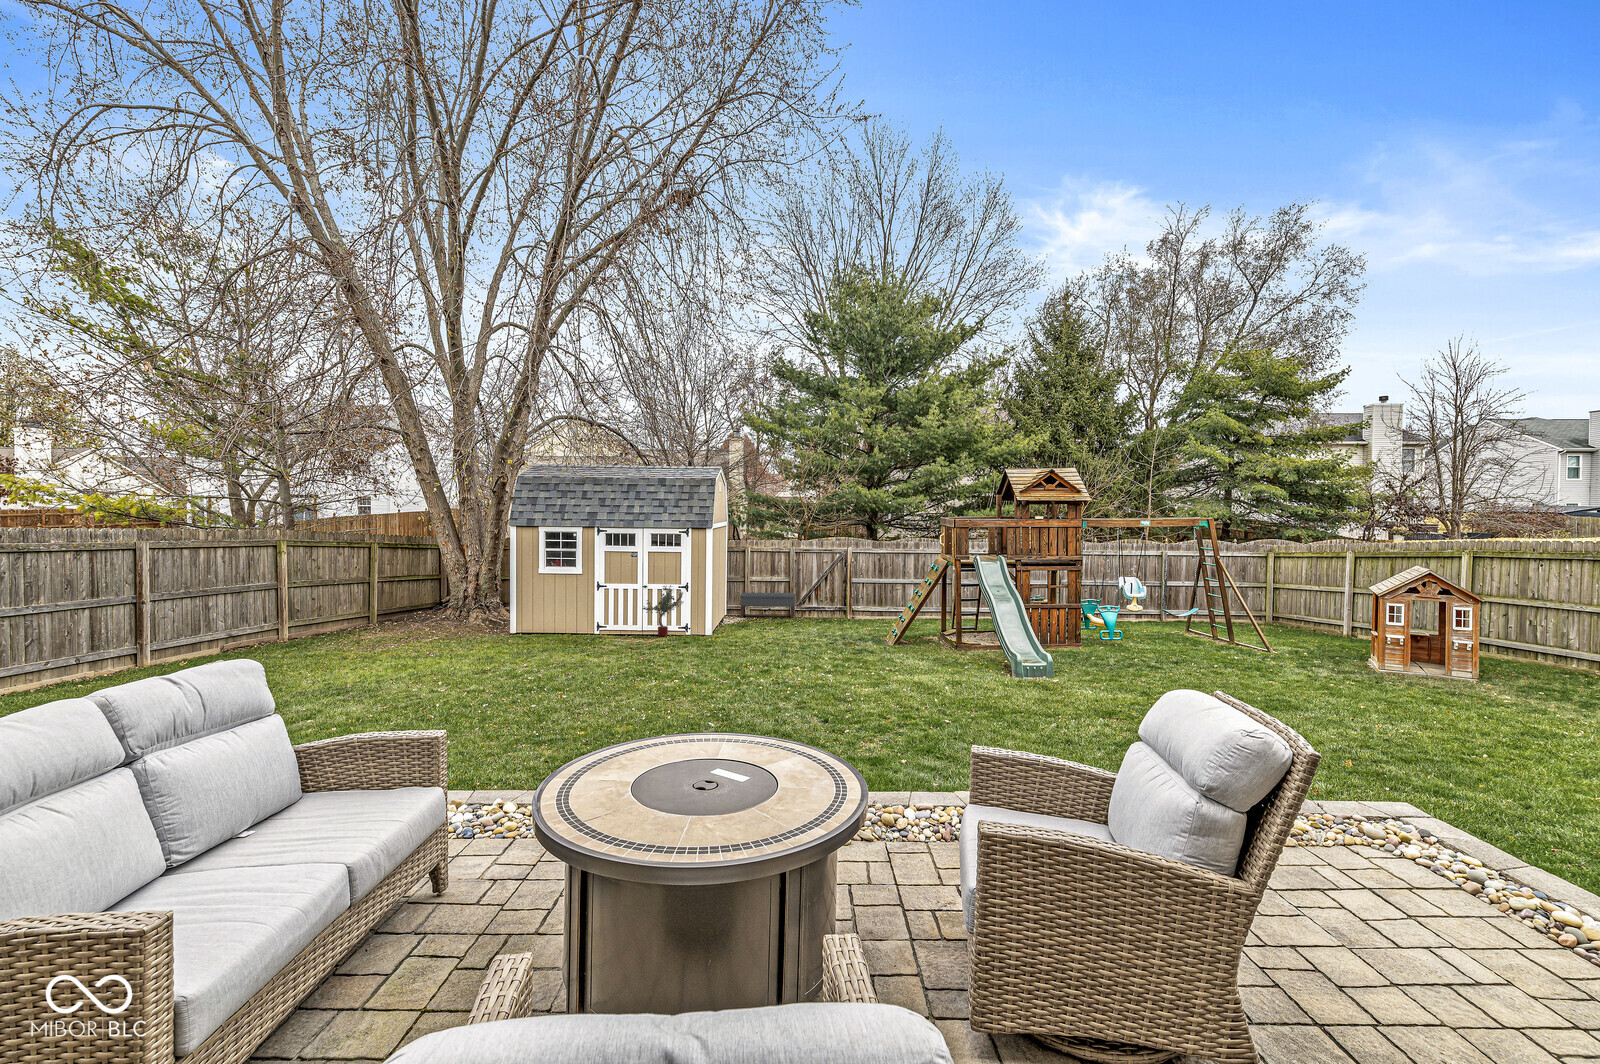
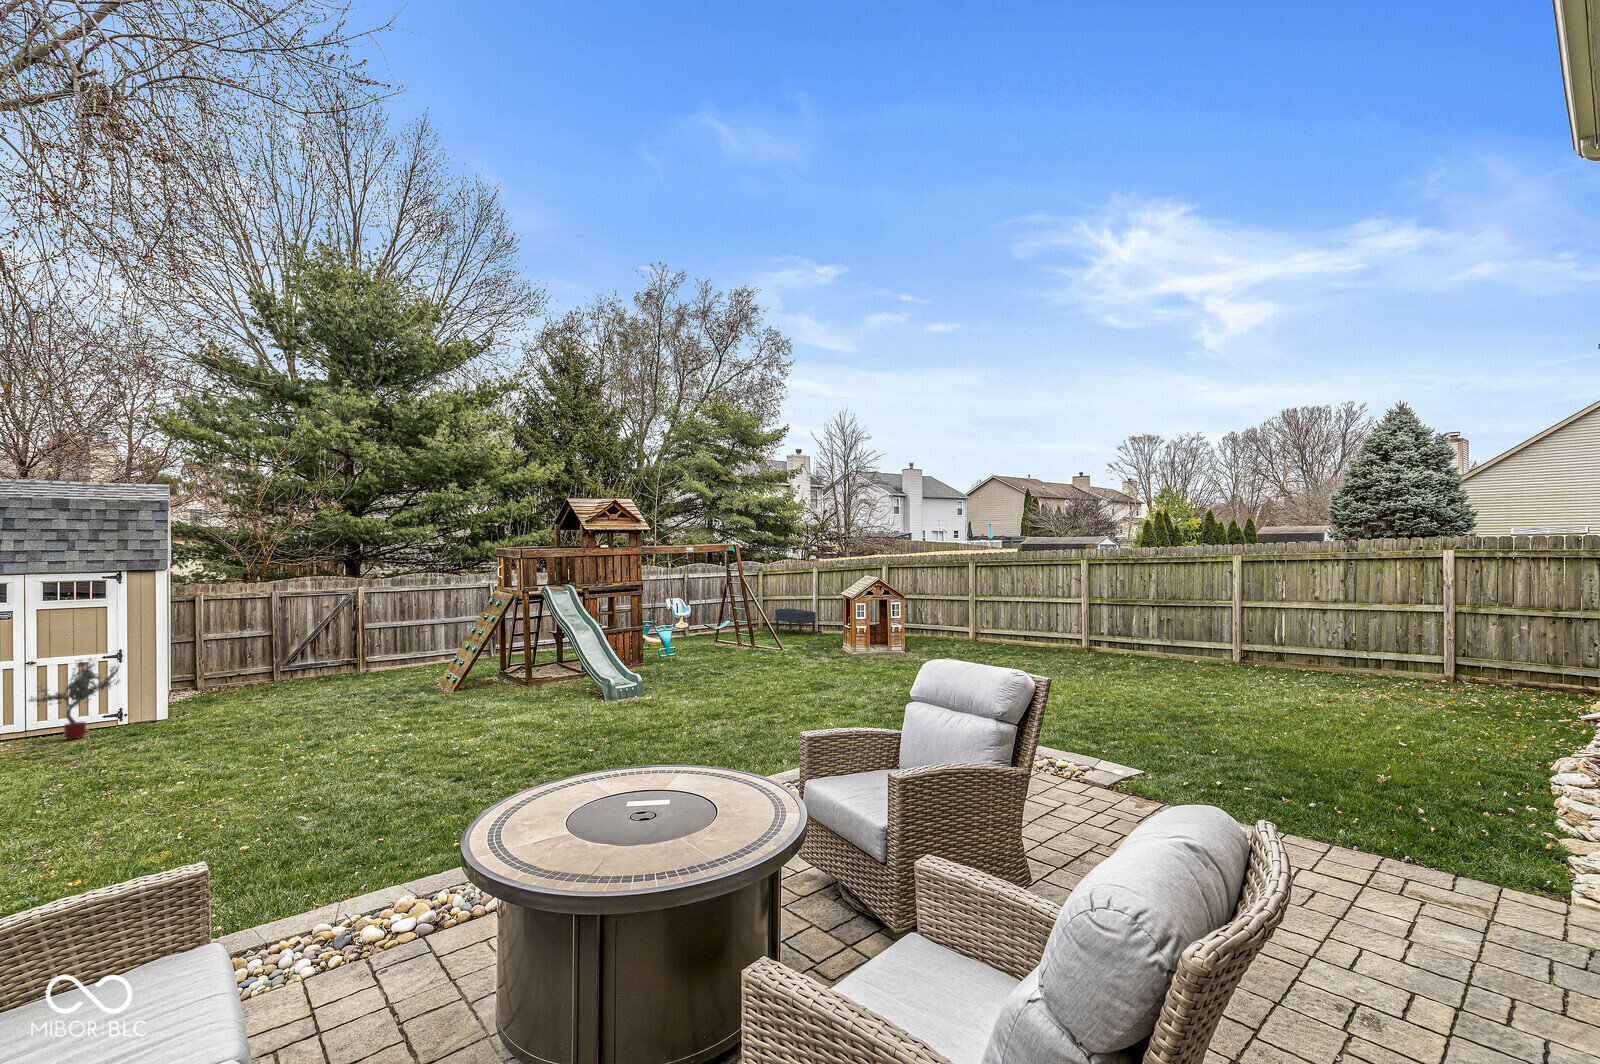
bench: present [740,592,795,618] -> present [775,608,816,635]

